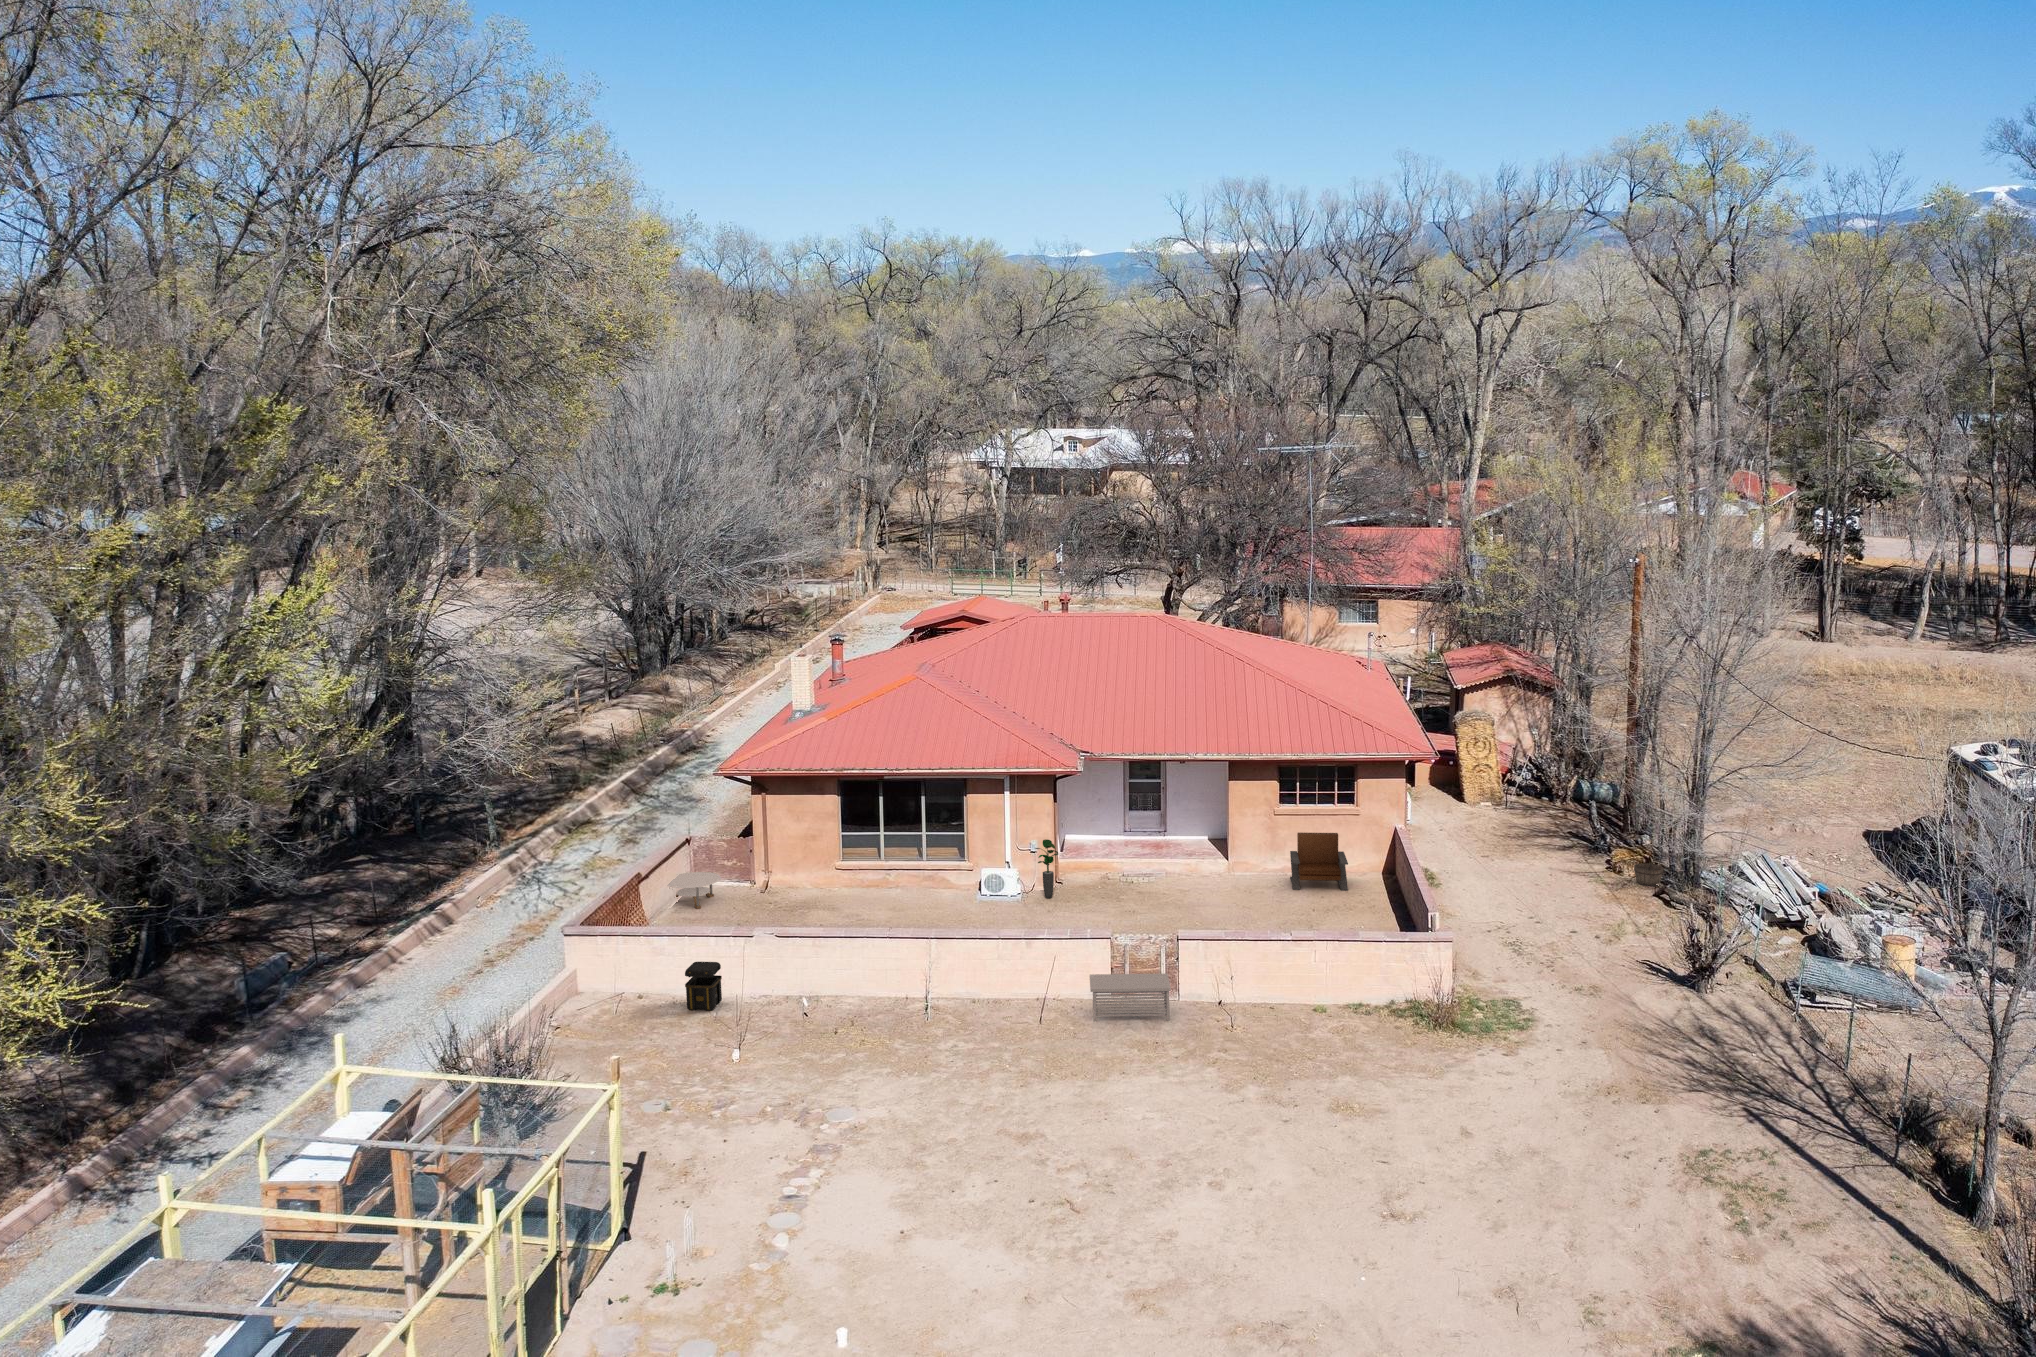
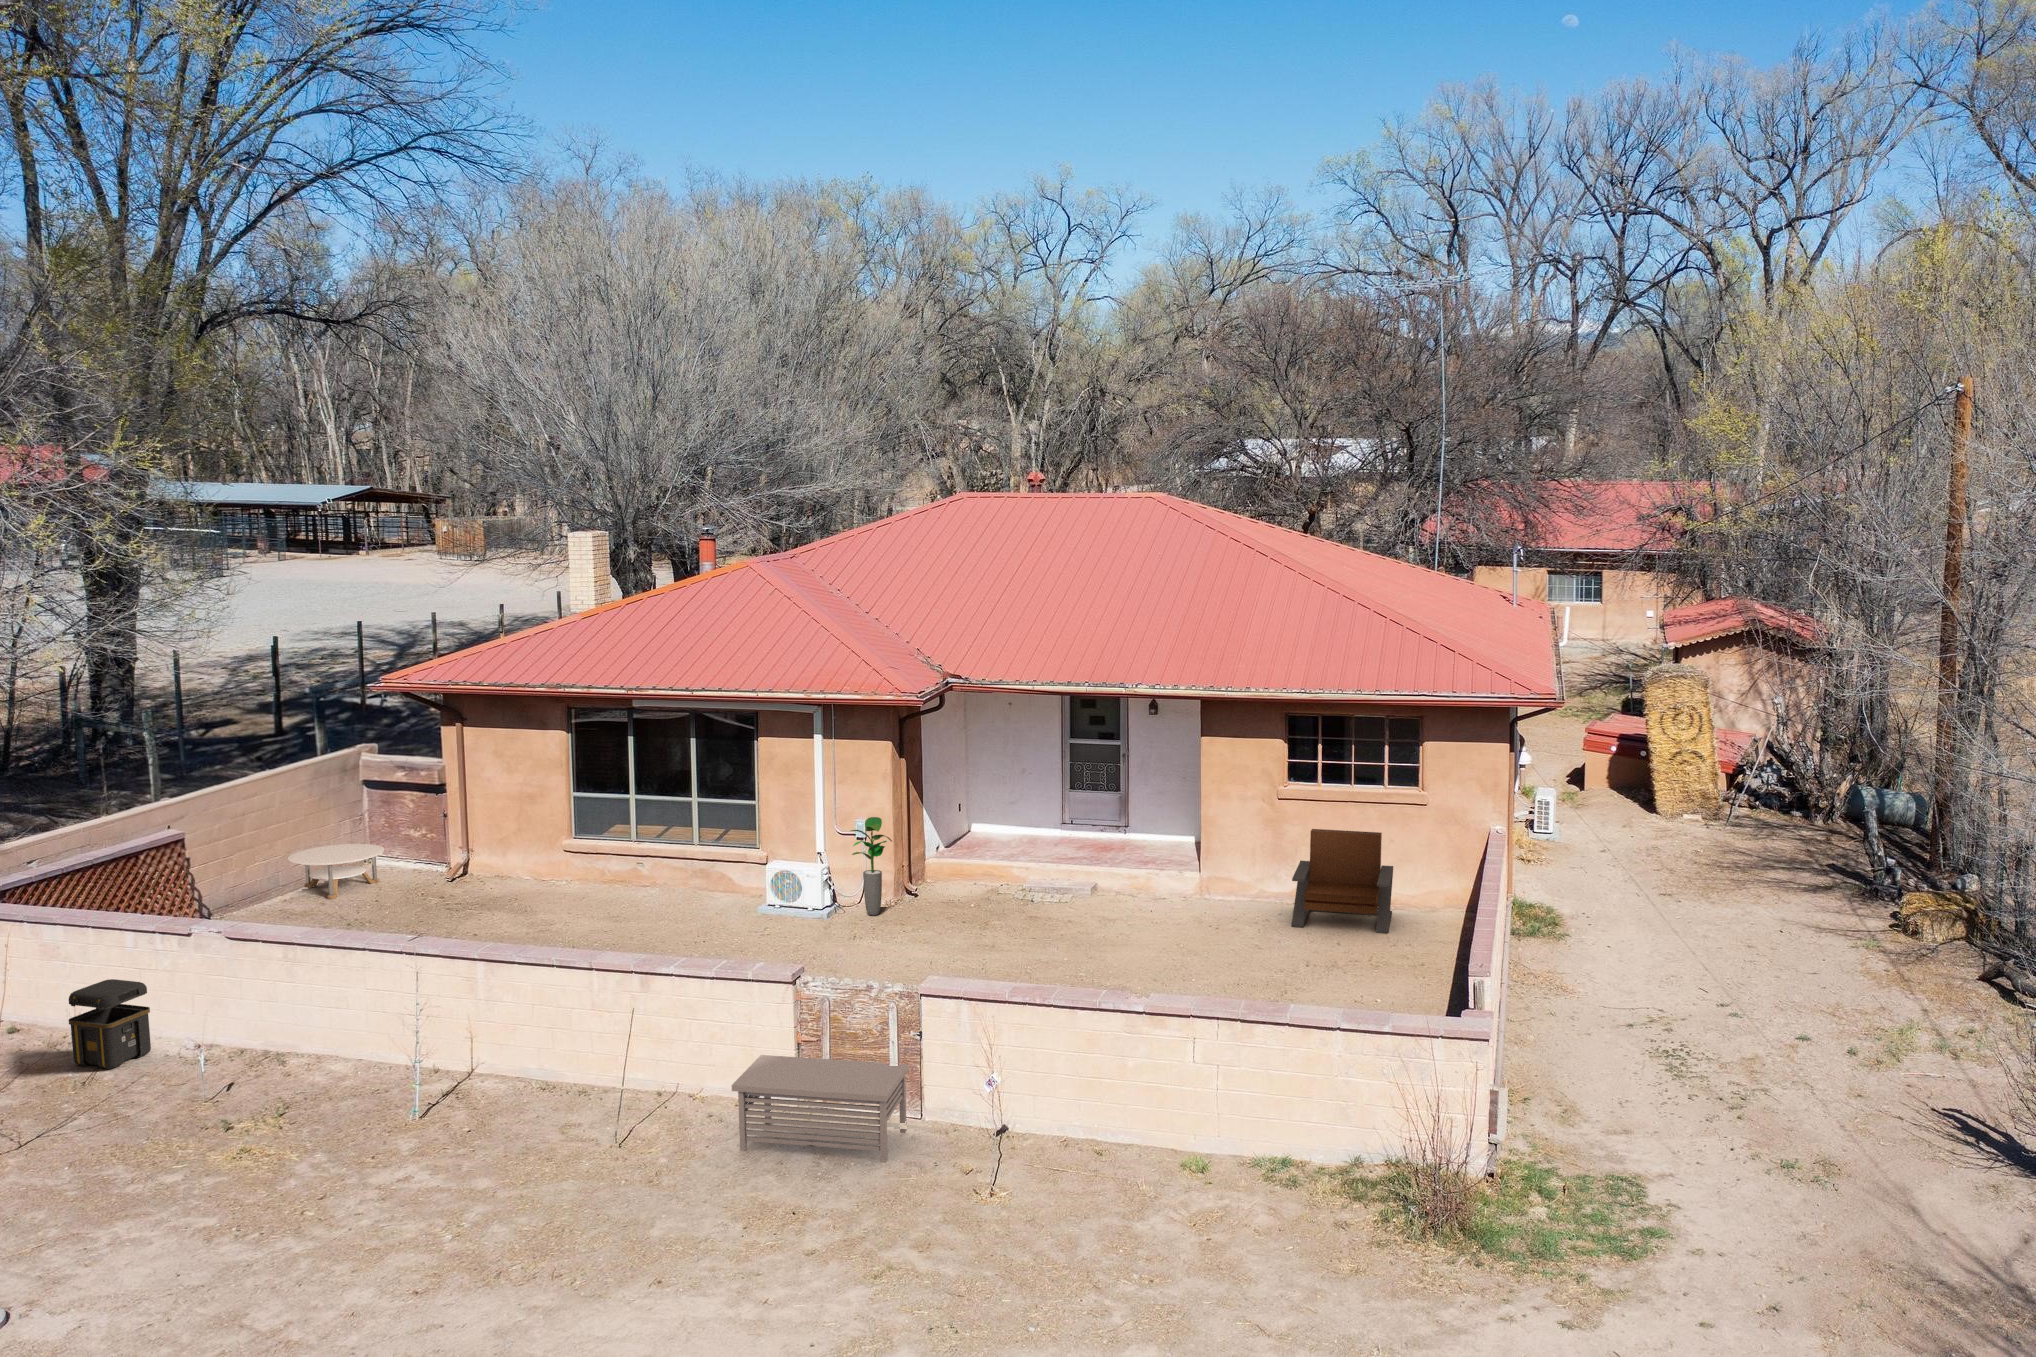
wooden bucket: present [1634,863,1664,886] -> none [1939,915,2000,962]

